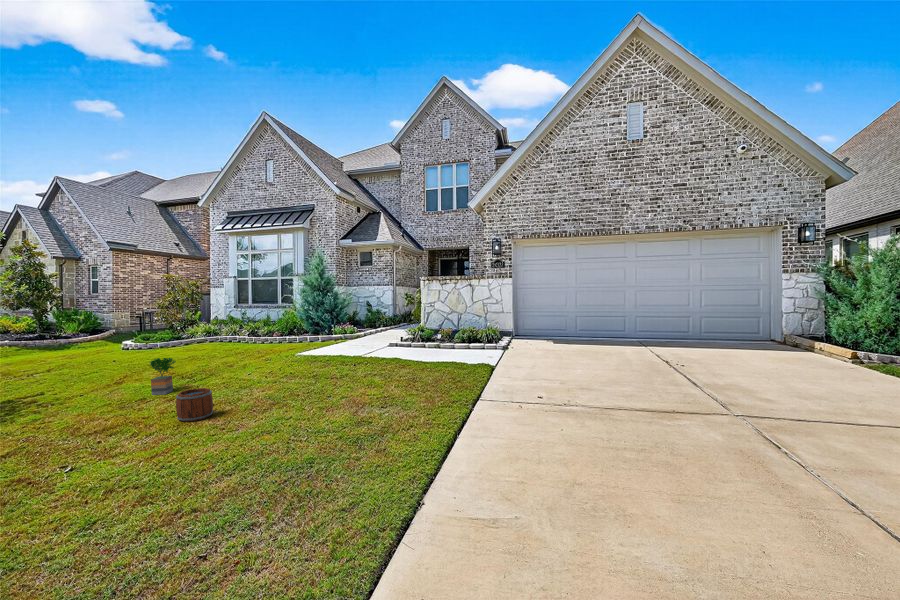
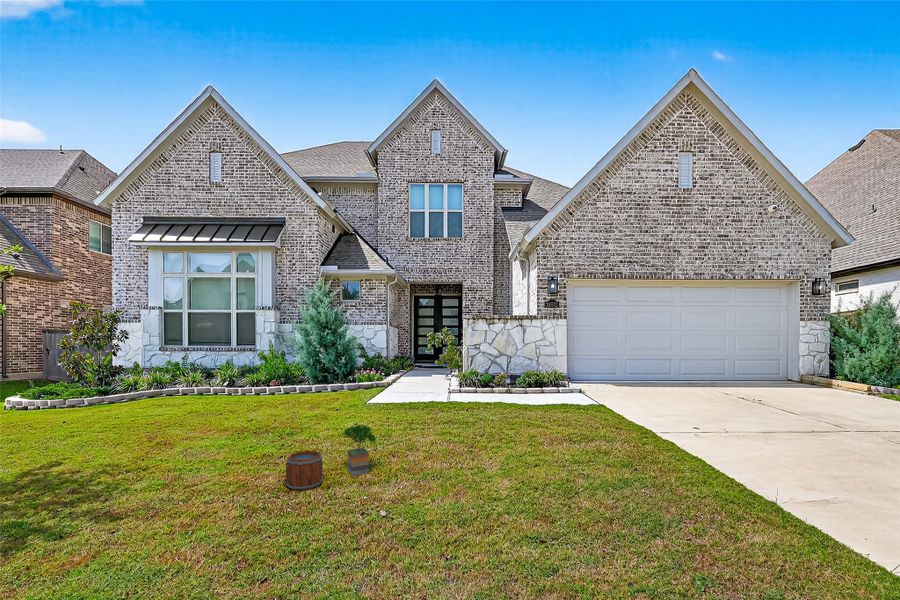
bucket: present [176,388,213,422] -> present [286,451,323,490]

